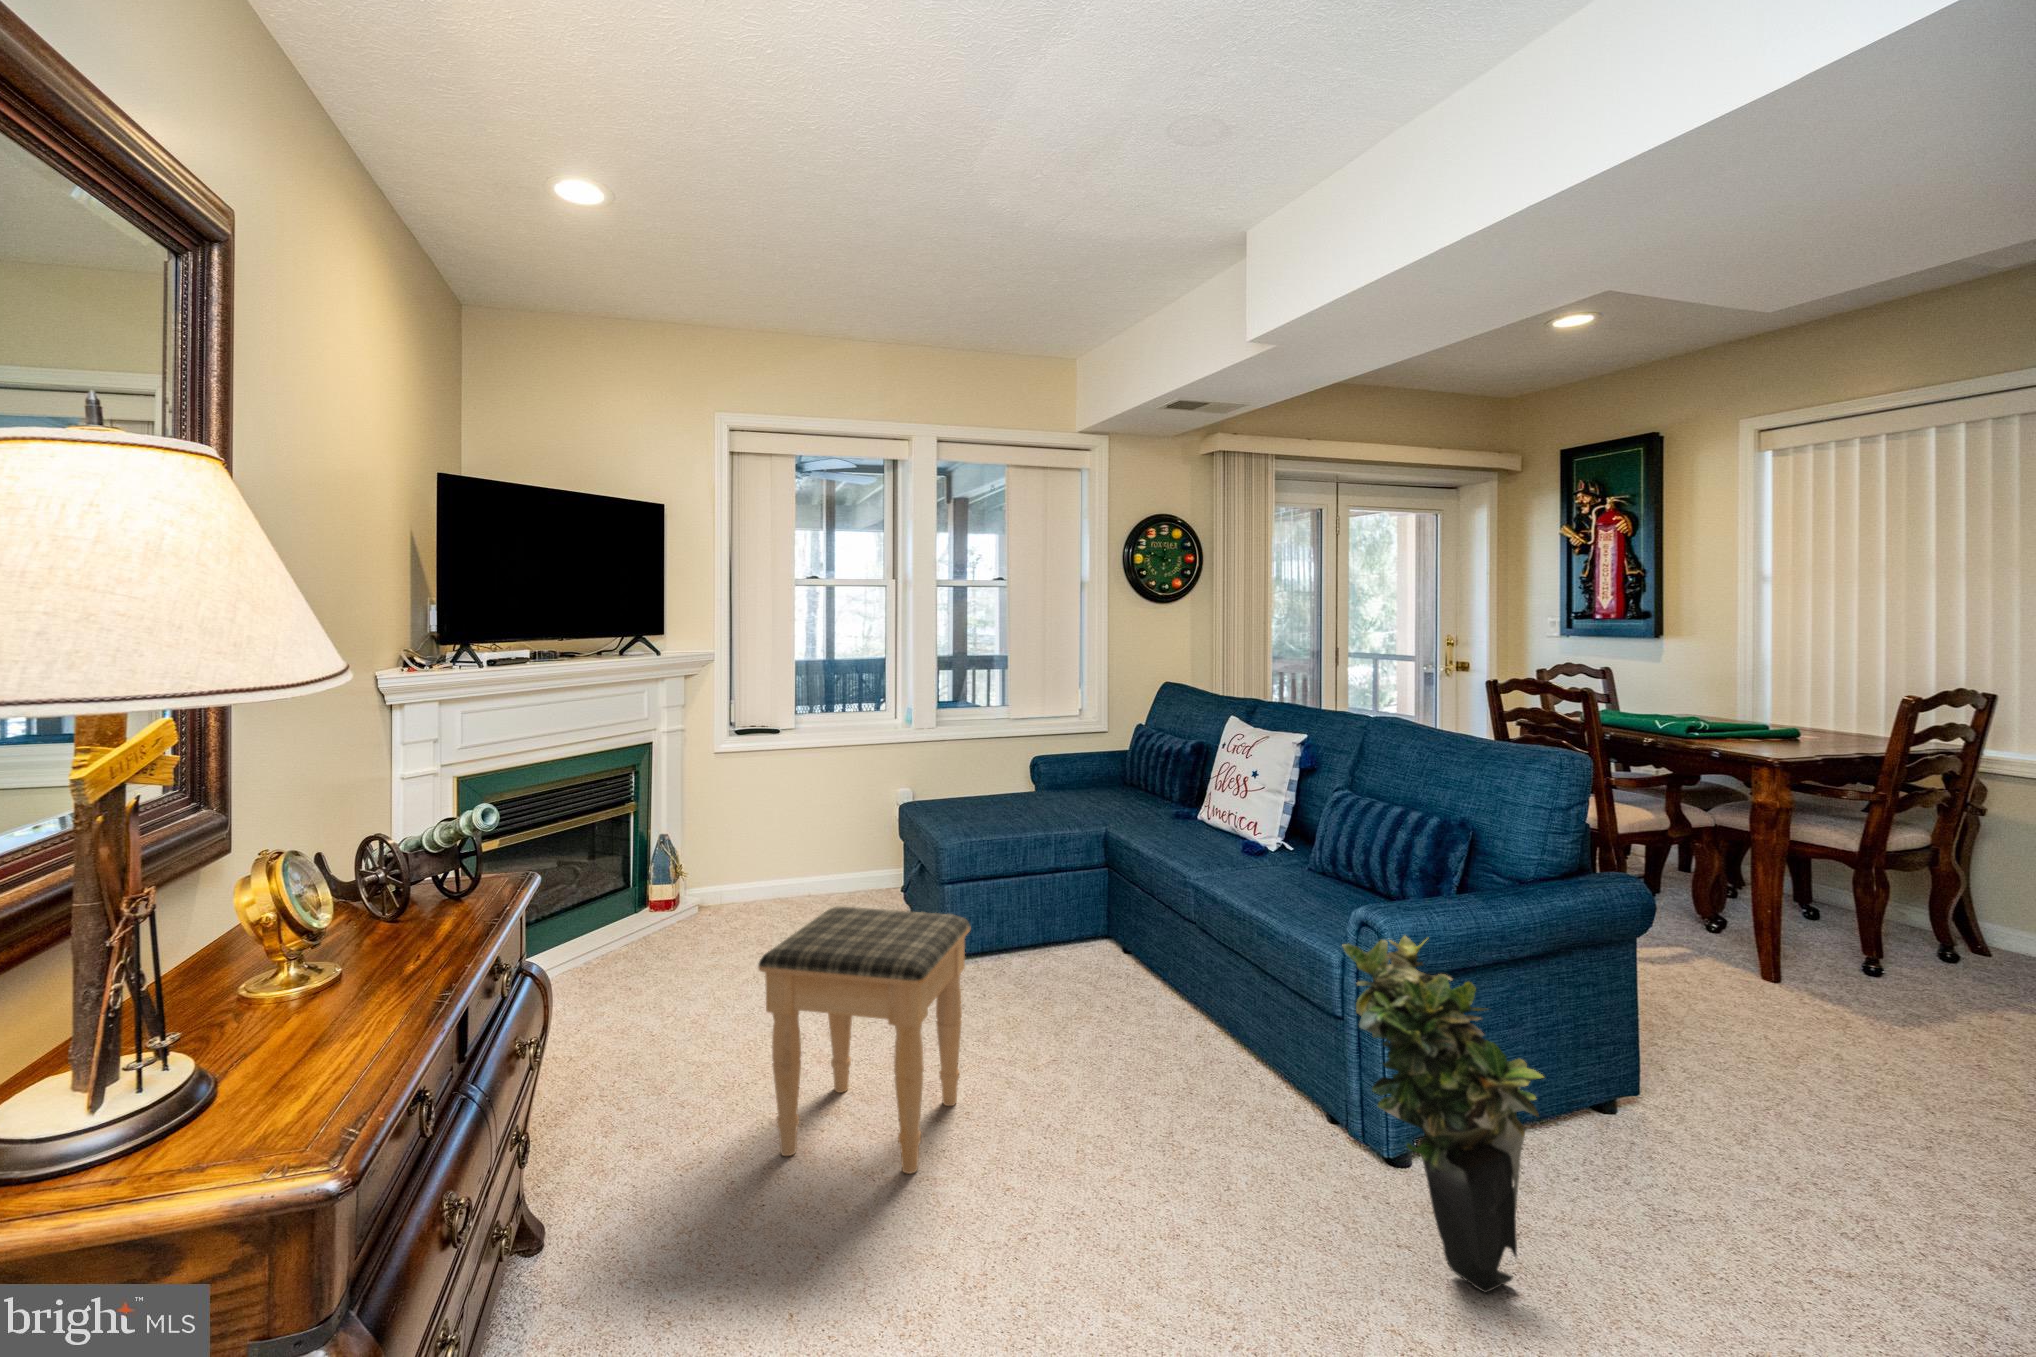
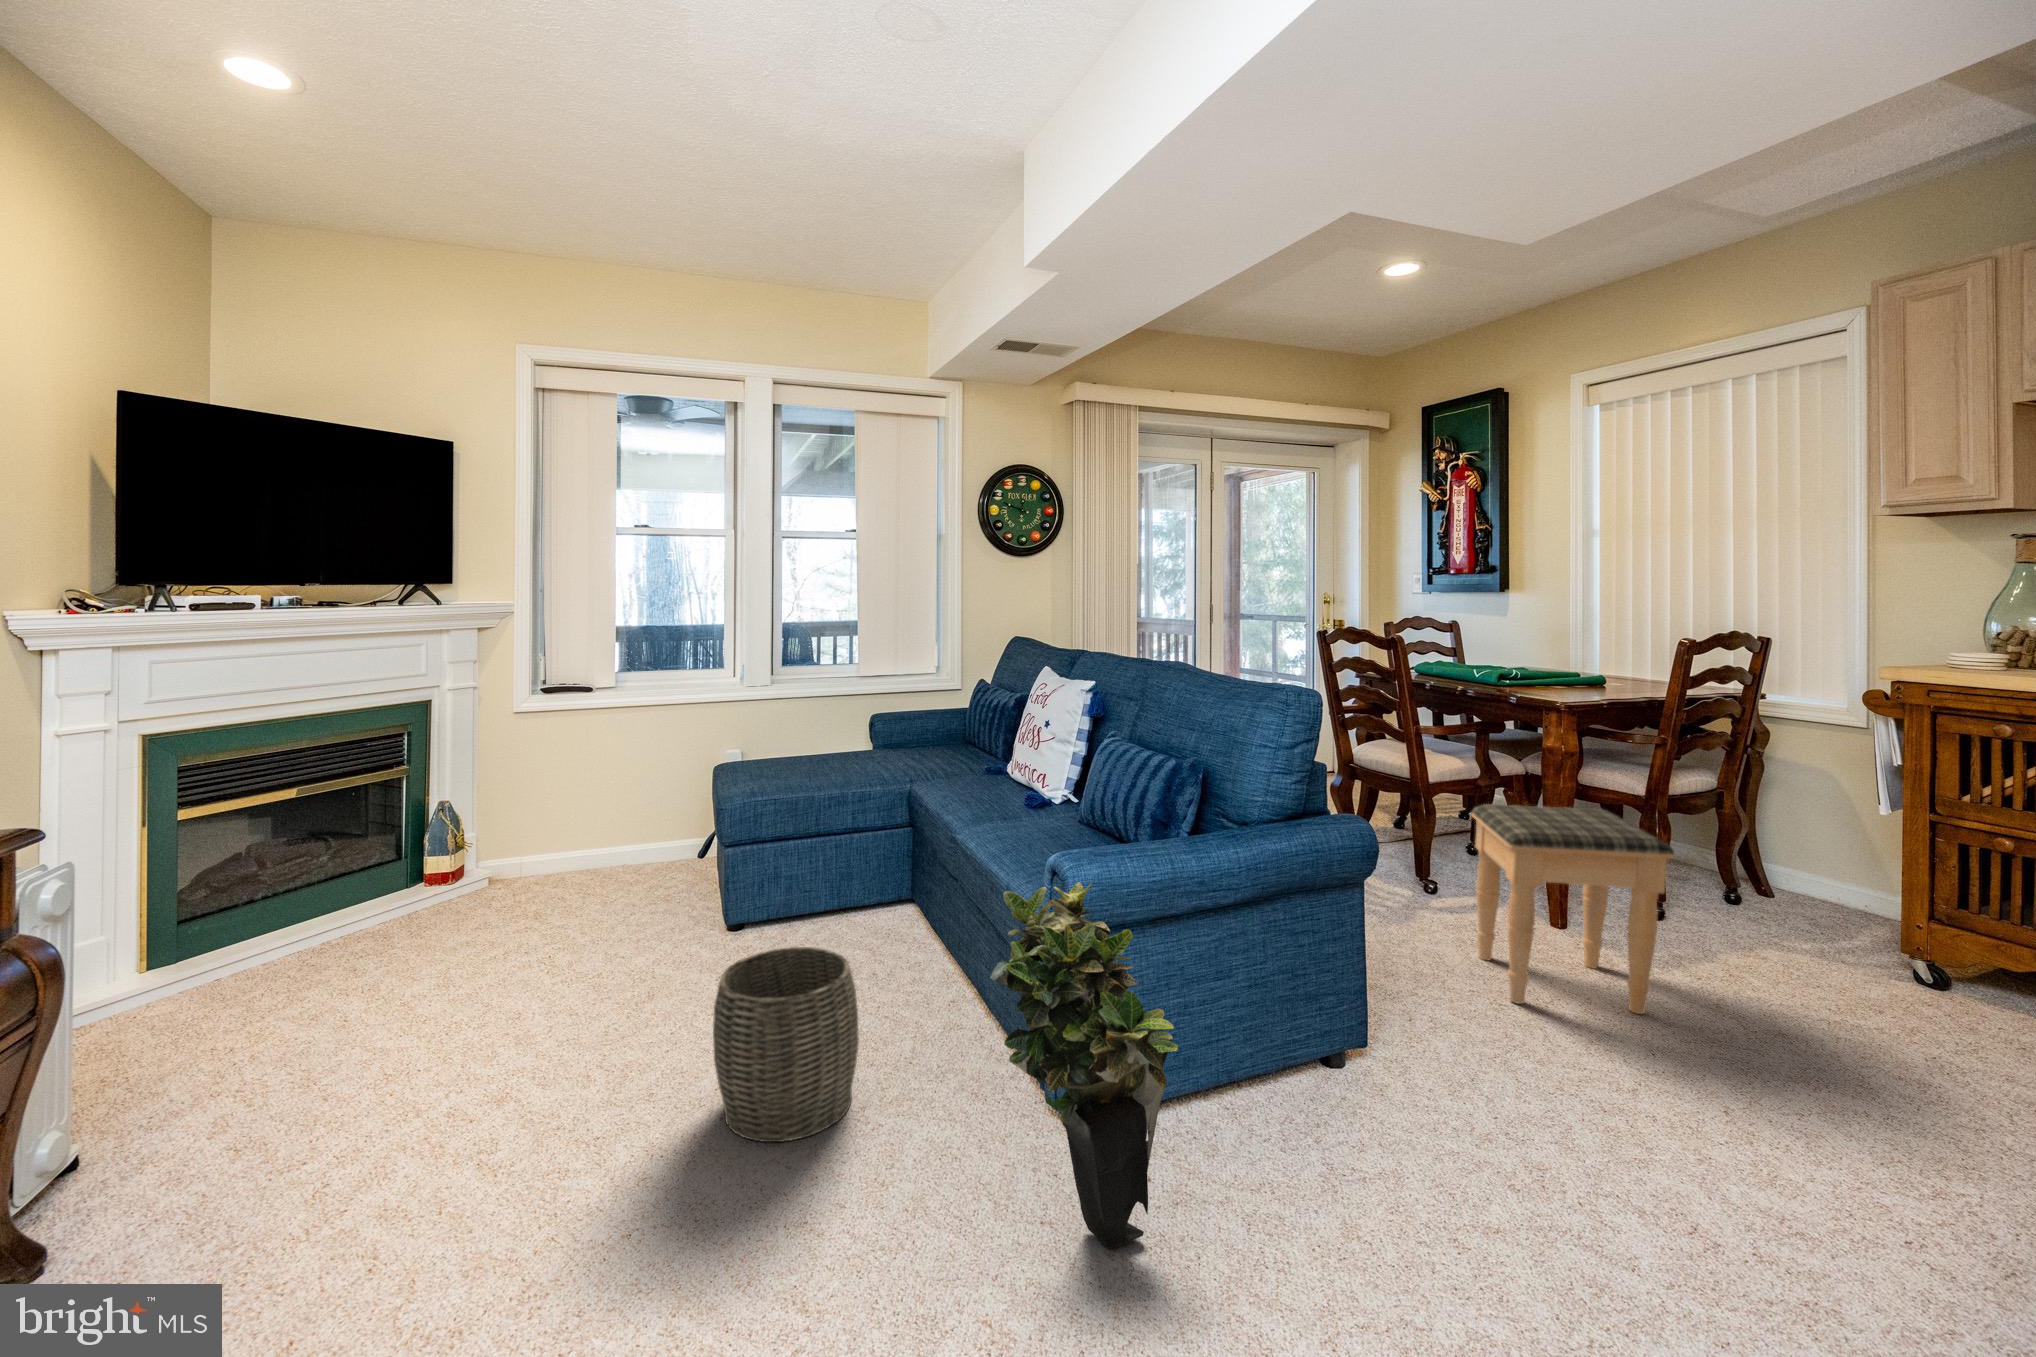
footstool: present [758,907,971,1174] -> present [1471,804,1674,1014]
woven basket: none [1030,996,1165,1186] -> present [713,947,859,1142]

